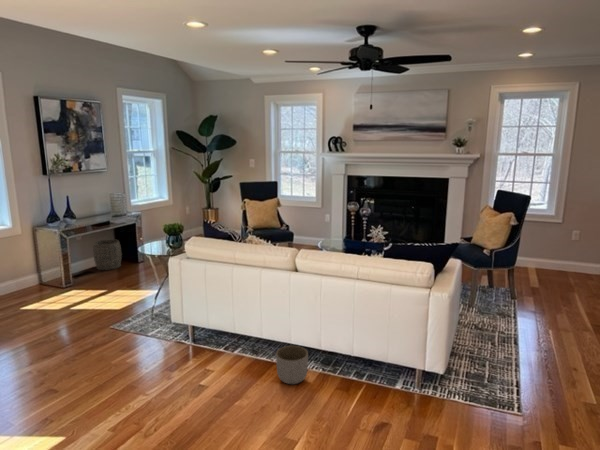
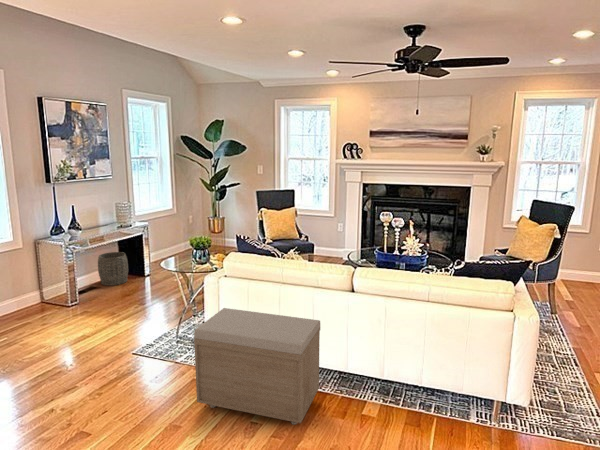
storage bench: none [151,286,266,387] -> present [194,308,320,425]
planter: present [276,346,308,384] -> none [336,375,372,420]

